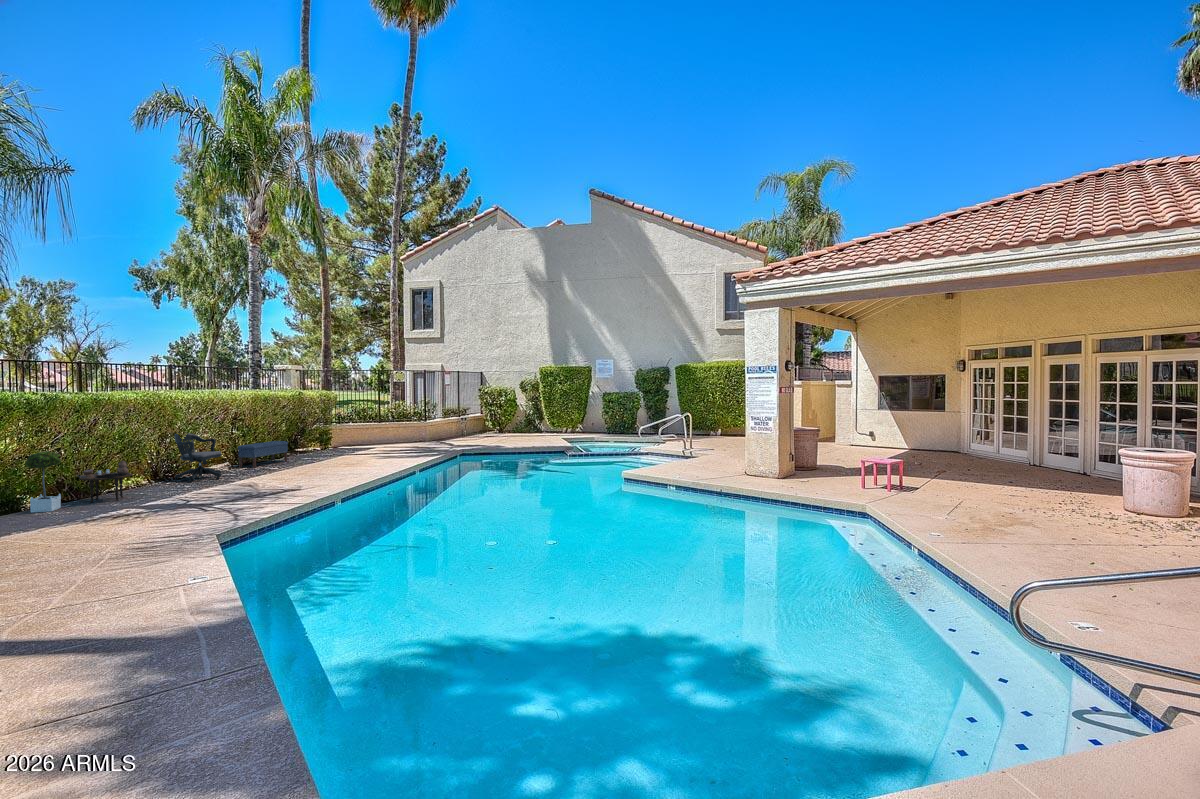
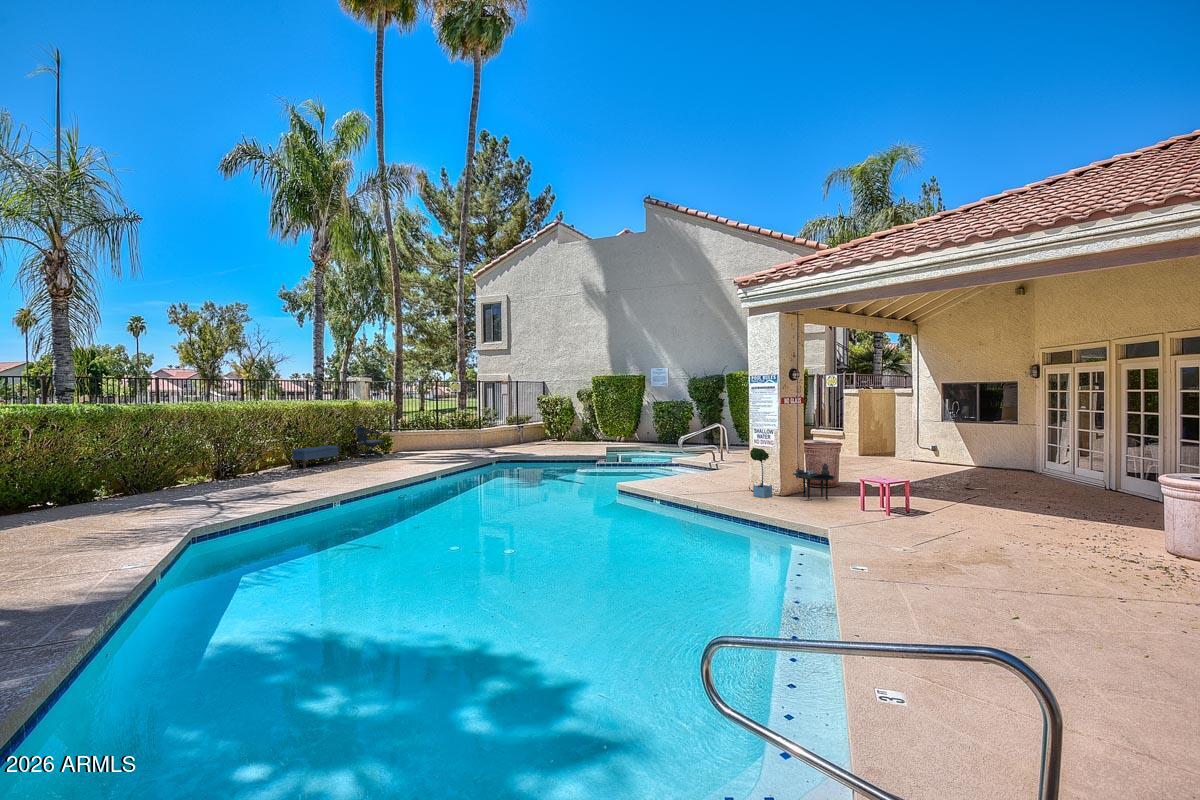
chair: present [174,433,222,482] -> present [356,427,383,459]
potted tree: present [25,451,61,513] -> present [750,448,772,498]
side table: present [79,461,133,503] -> present [793,463,835,500]

